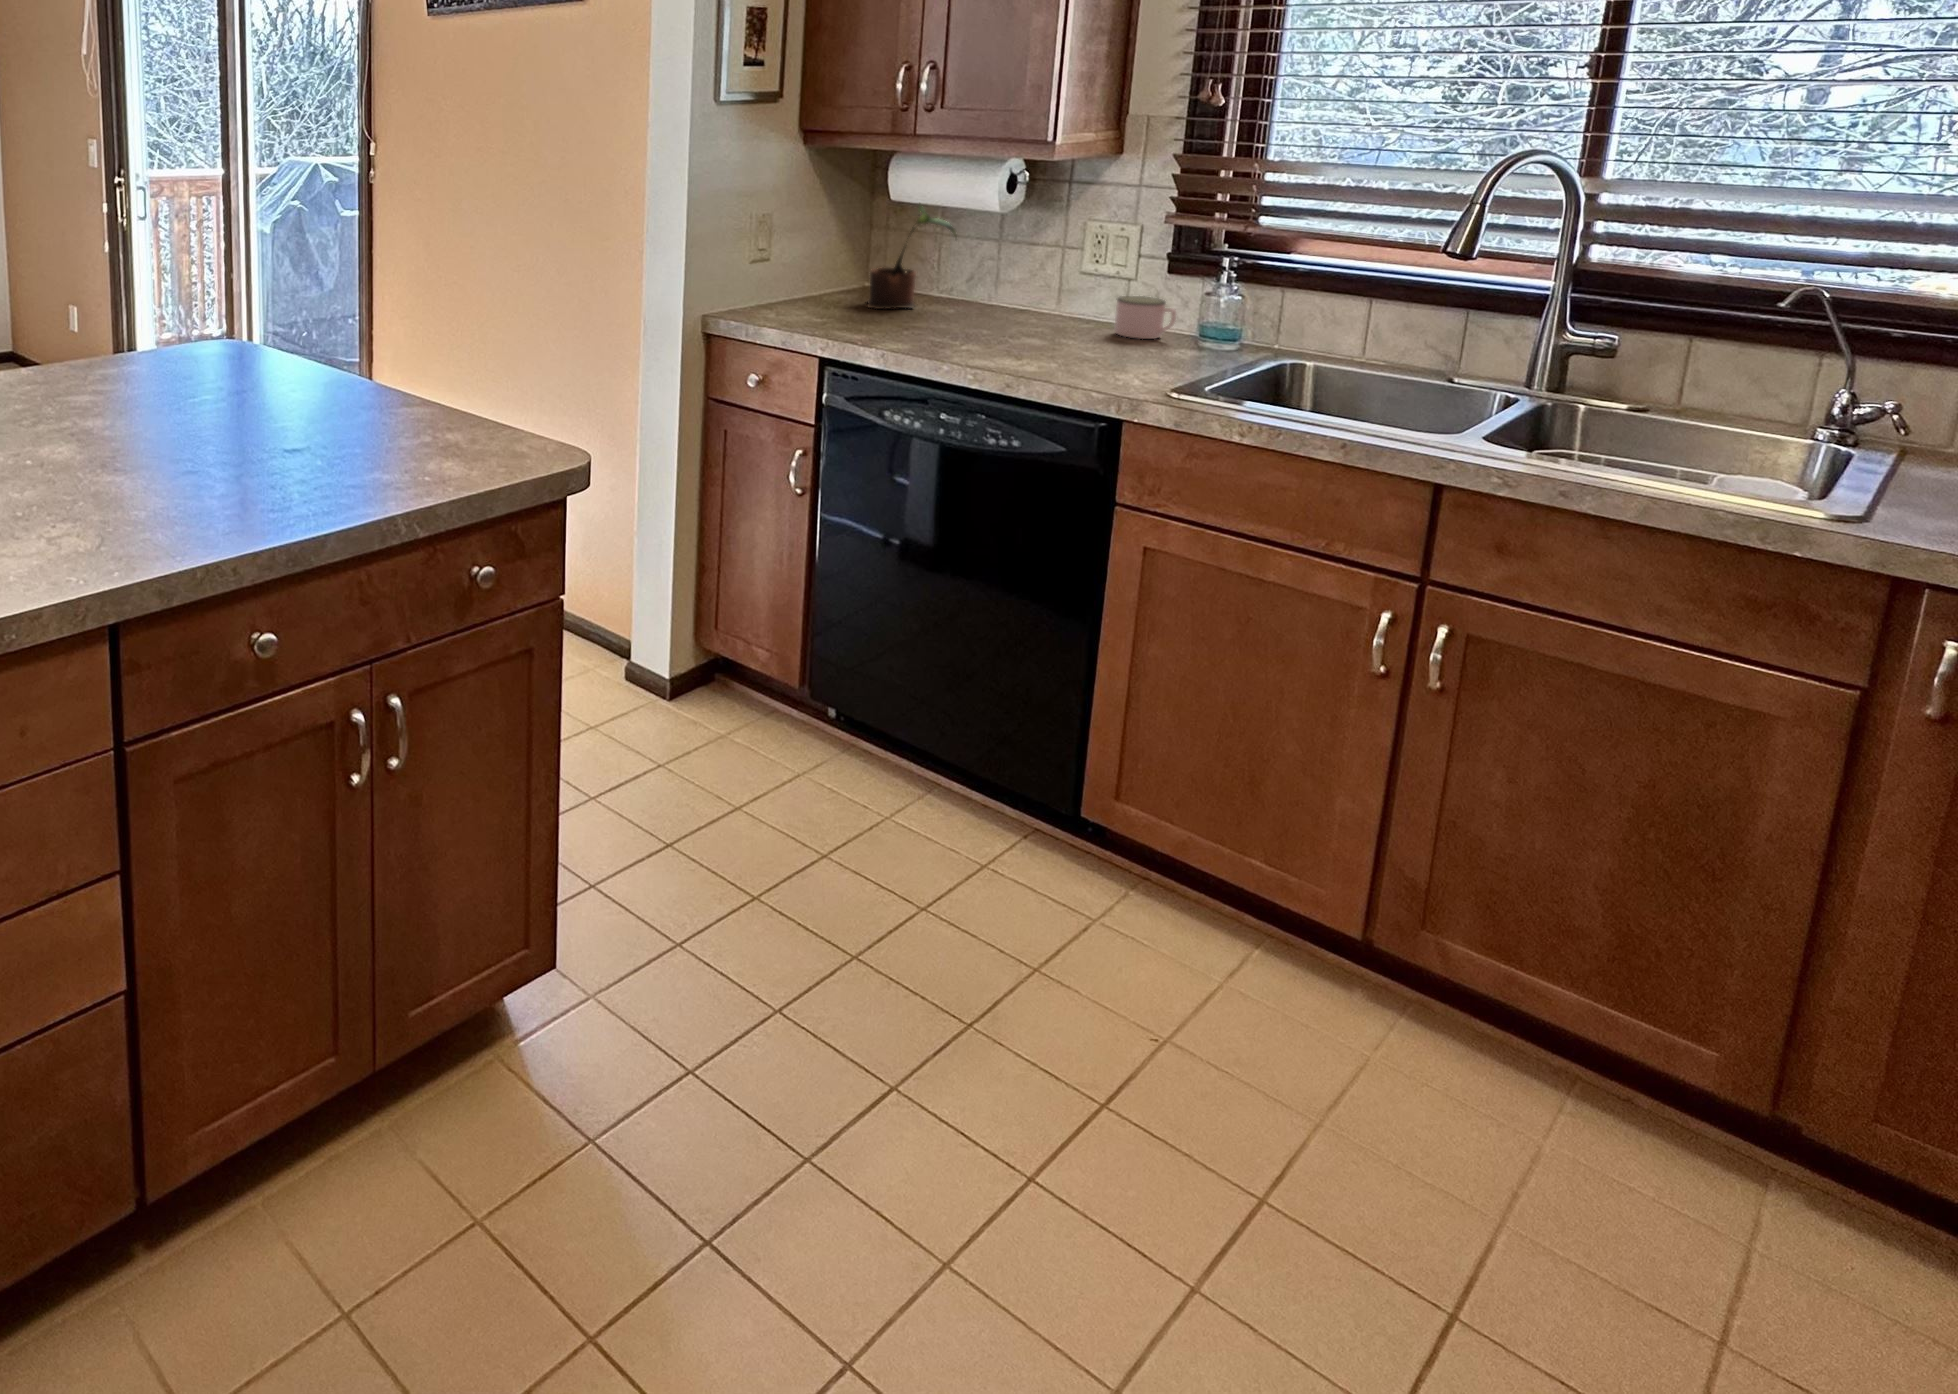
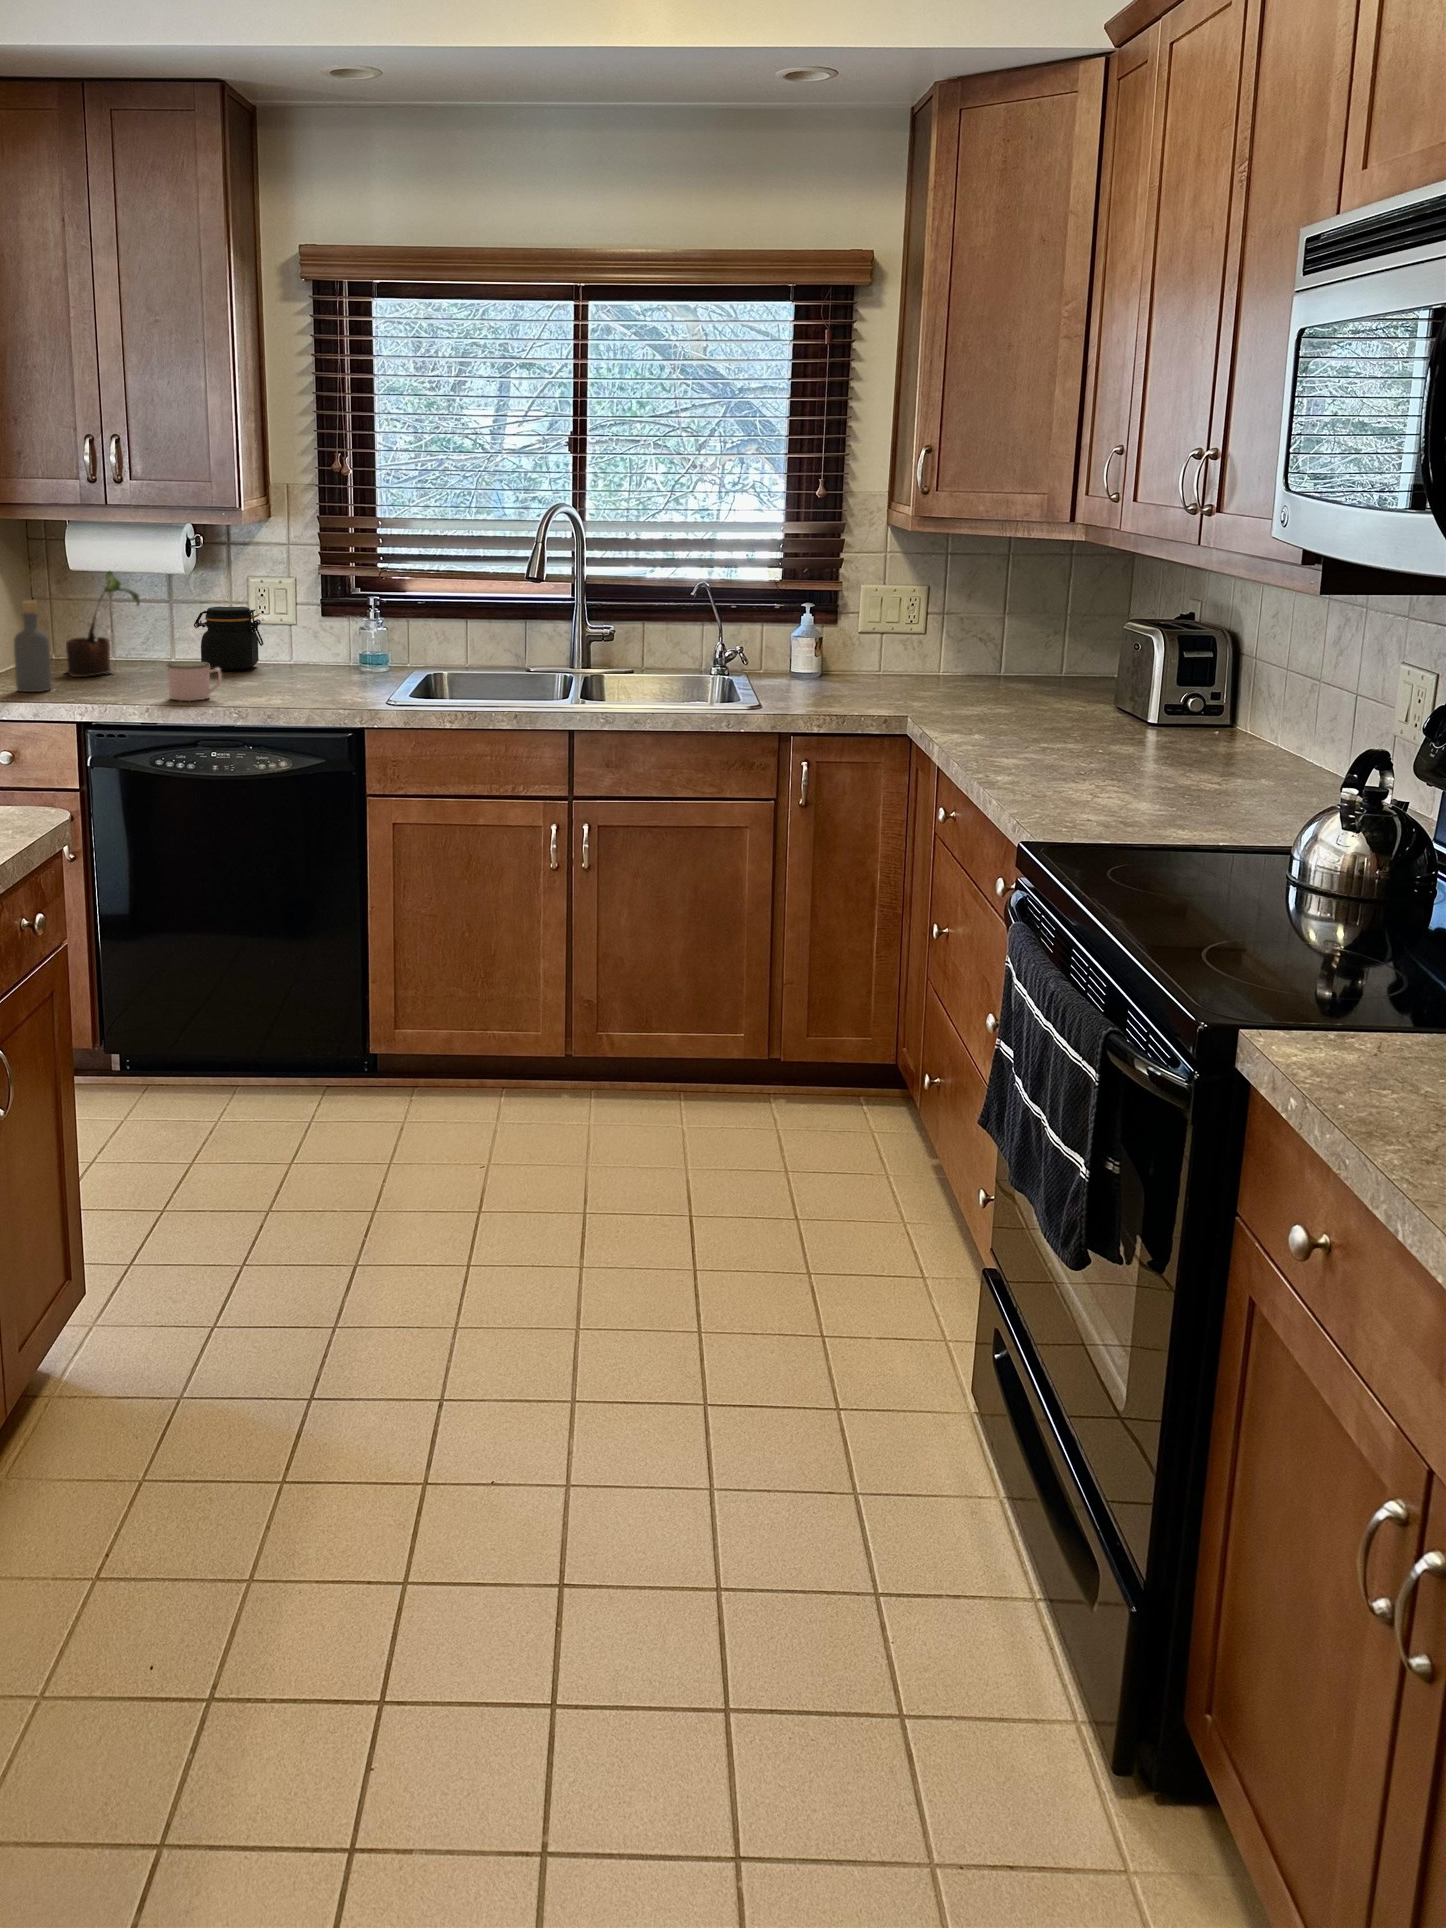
bottle: none [792,228,829,320] -> present [14,601,51,692]
jar: none [1010,250,1090,322] -> present [194,606,264,670]
mug: present [1114,296,1176,339] -> present [167,661,222,701]

